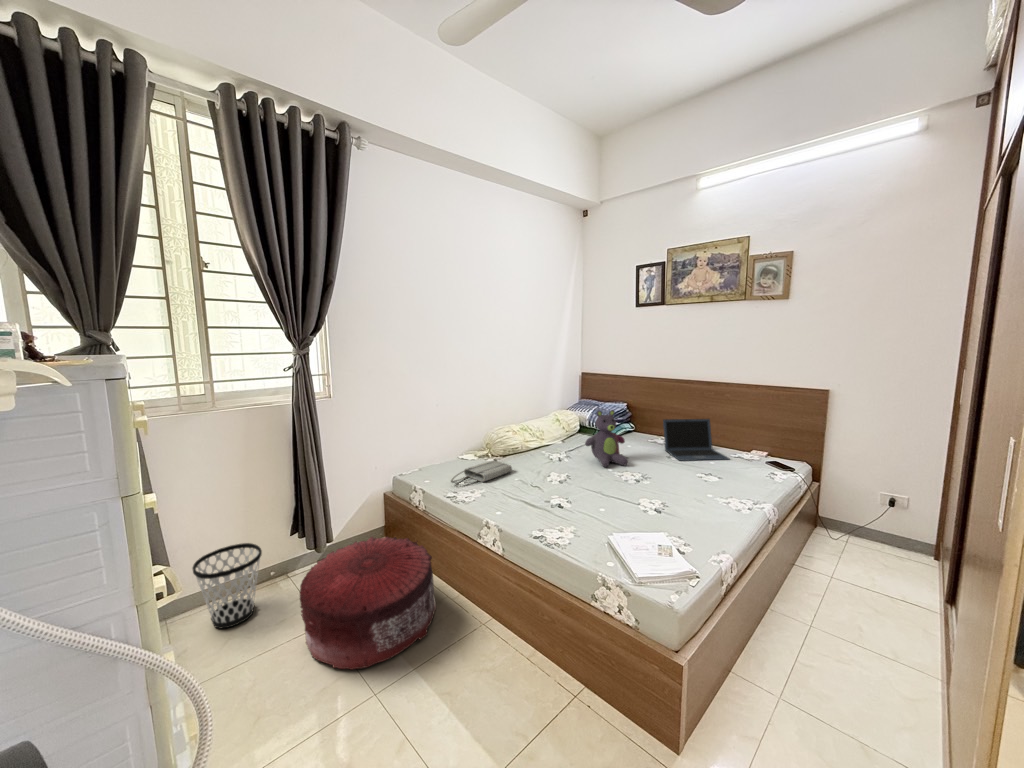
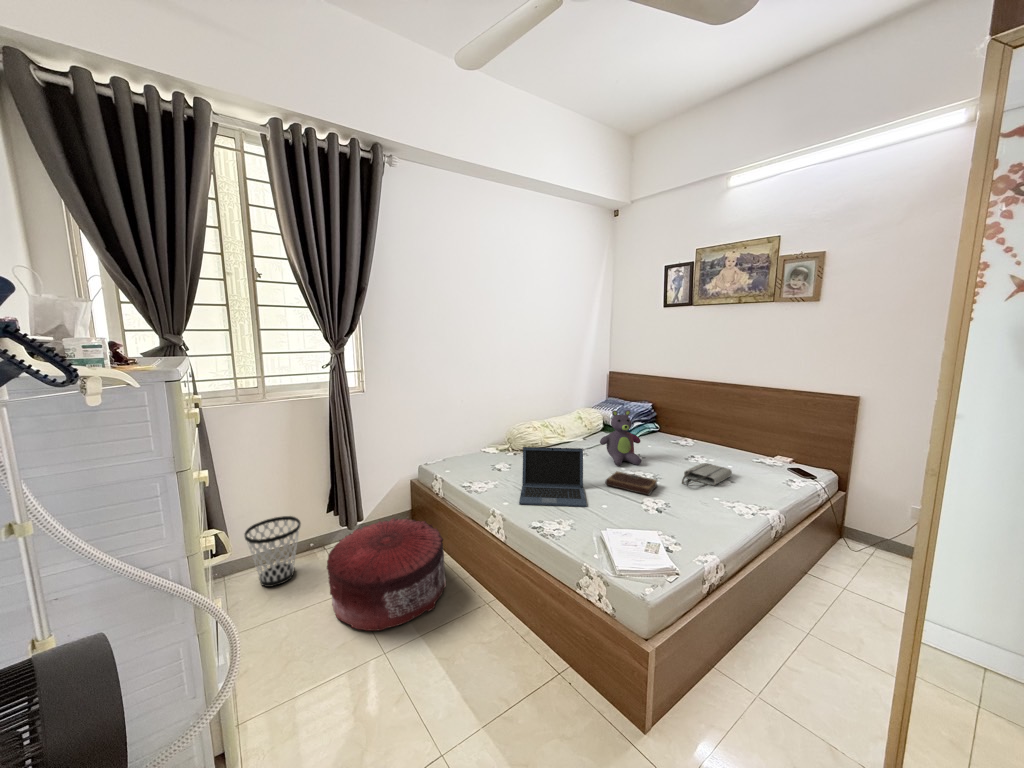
laptop: present [663,419,730,461] -> present [519,447,587,507]
tote bag: present [451,461,512,483] -> present [682,463,732,486]
notebook: none [598,473,650,496] -> present [605,472,657,495]

